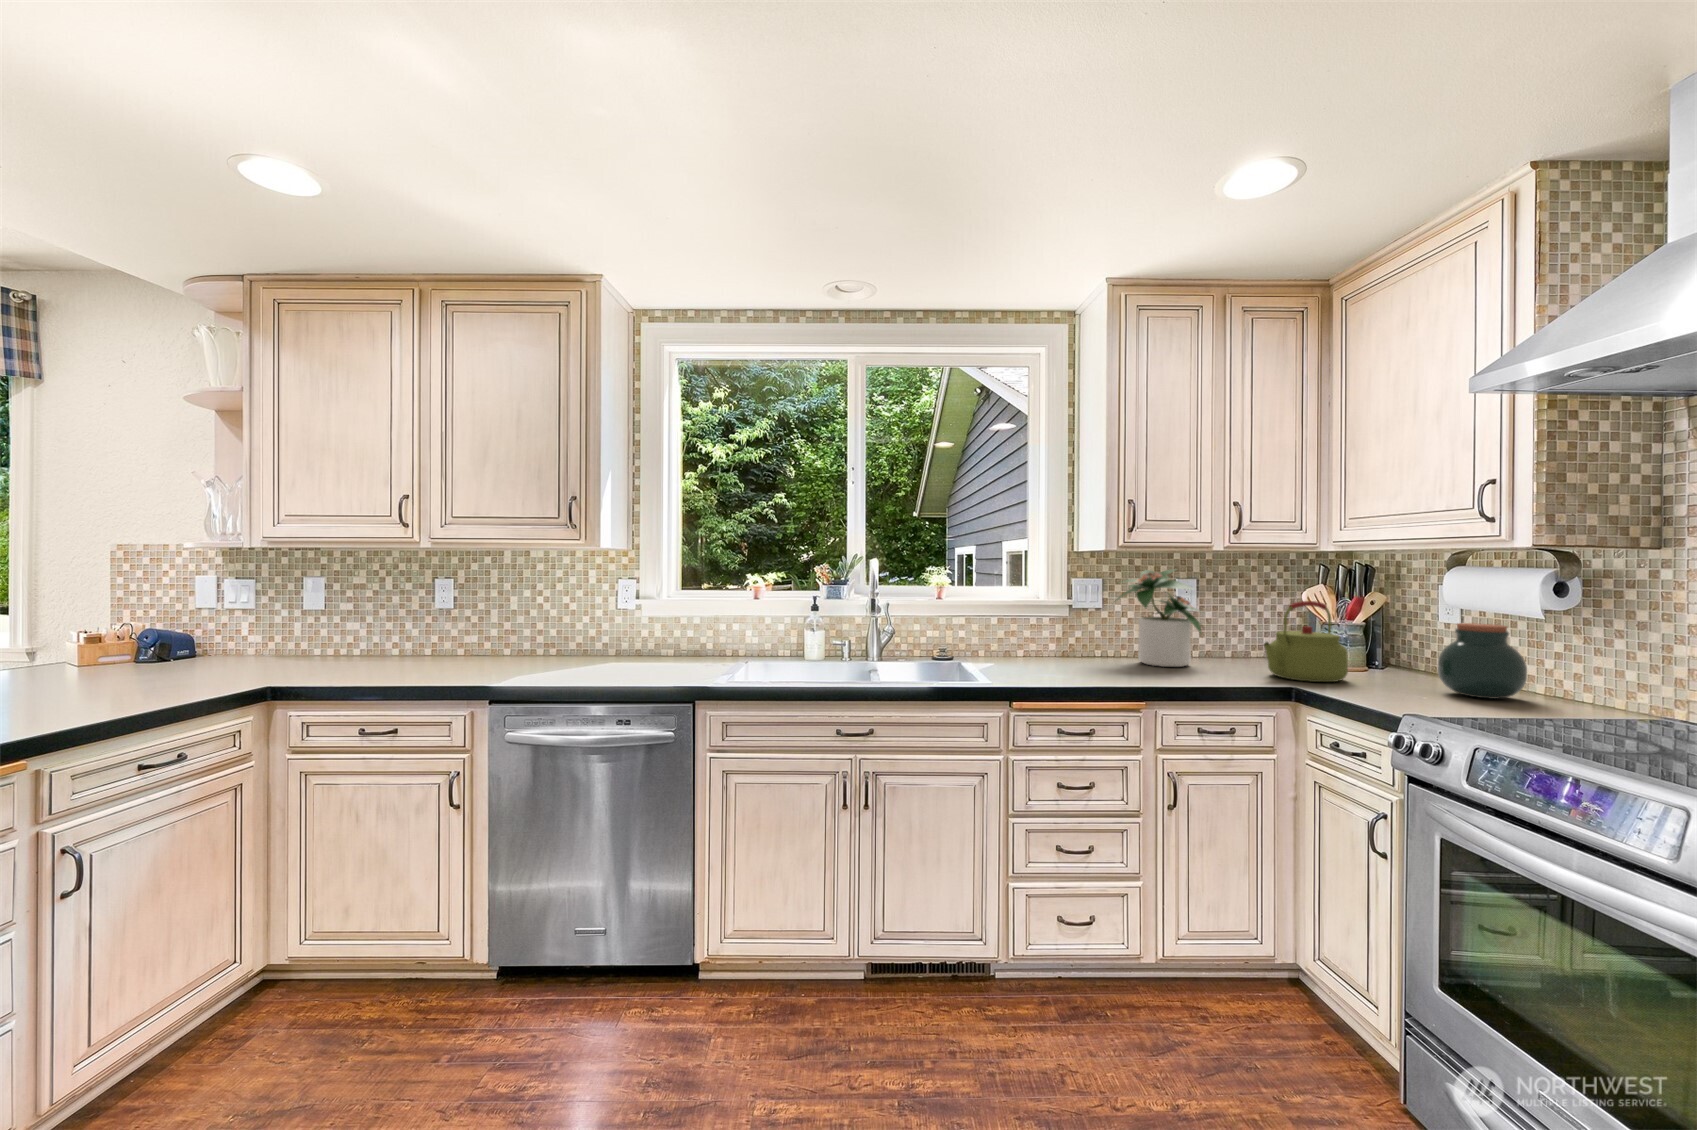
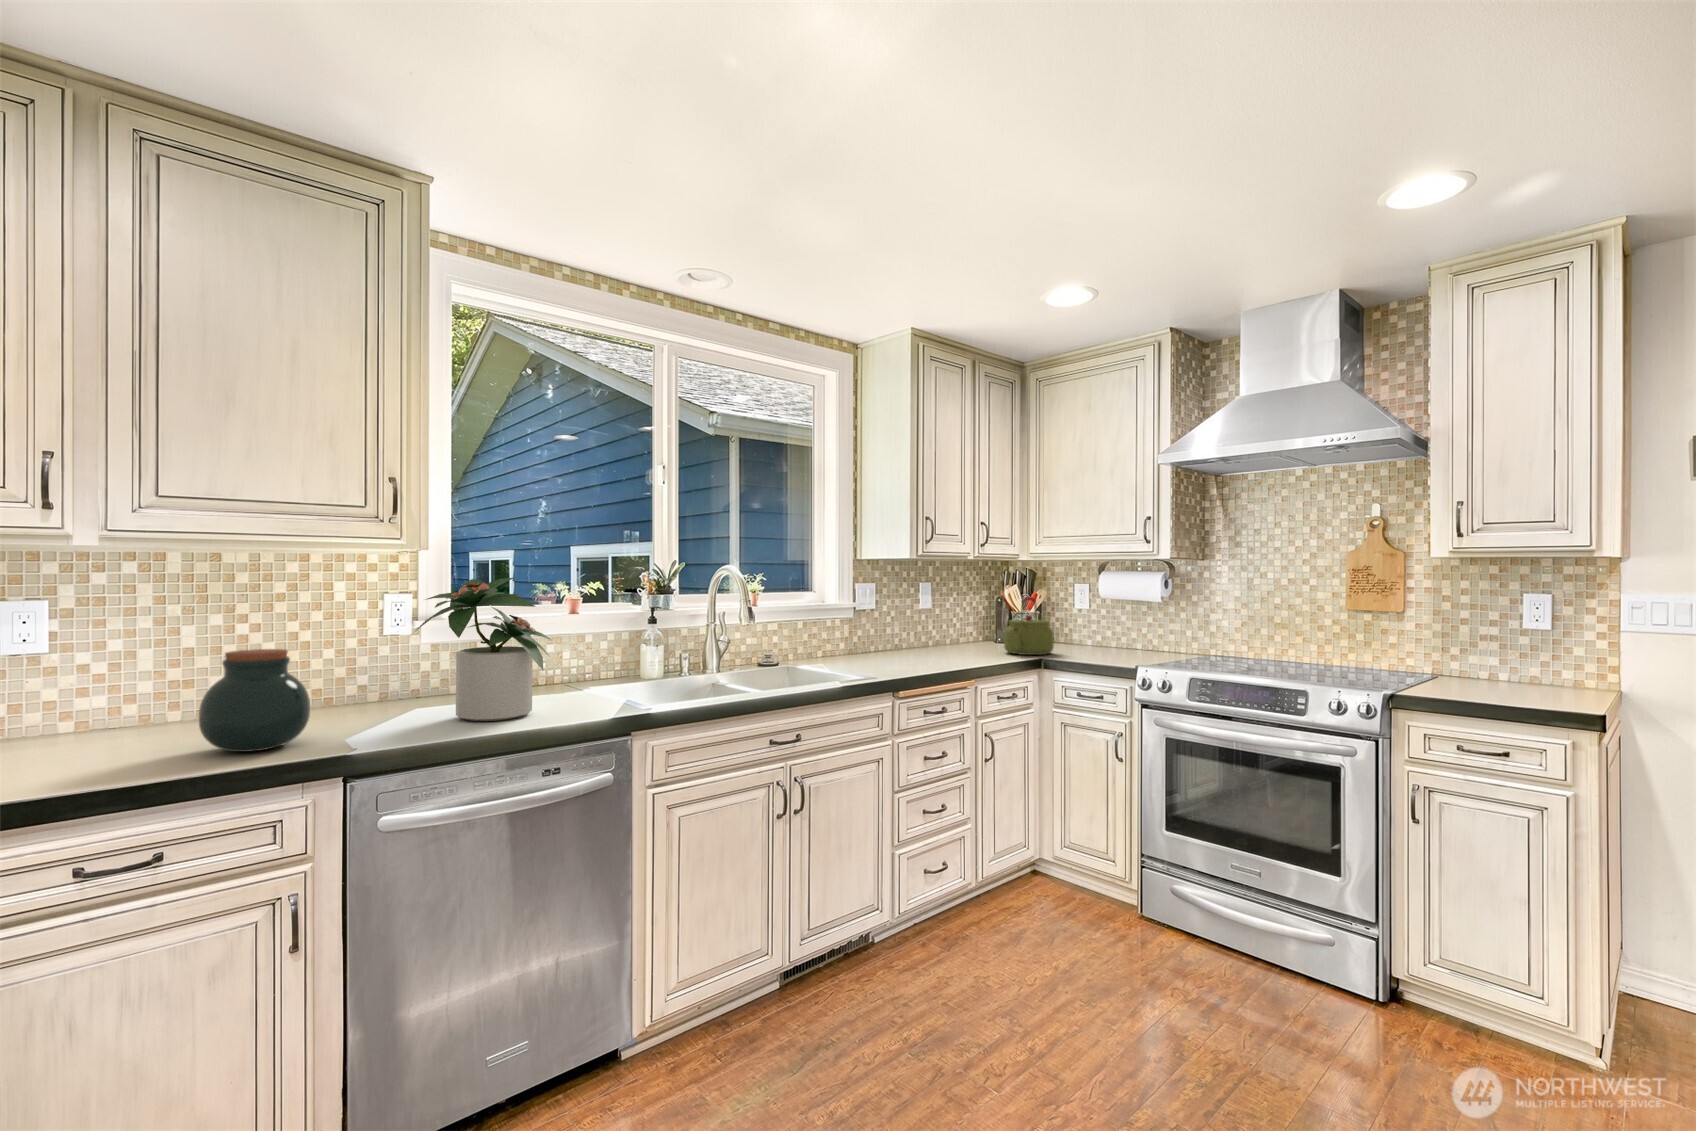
potted plant: present [1115,569,1201,667] -> present [416,578,551,721]
jar: present [1438,623,1527,699] -> present [199,649,310,752]

